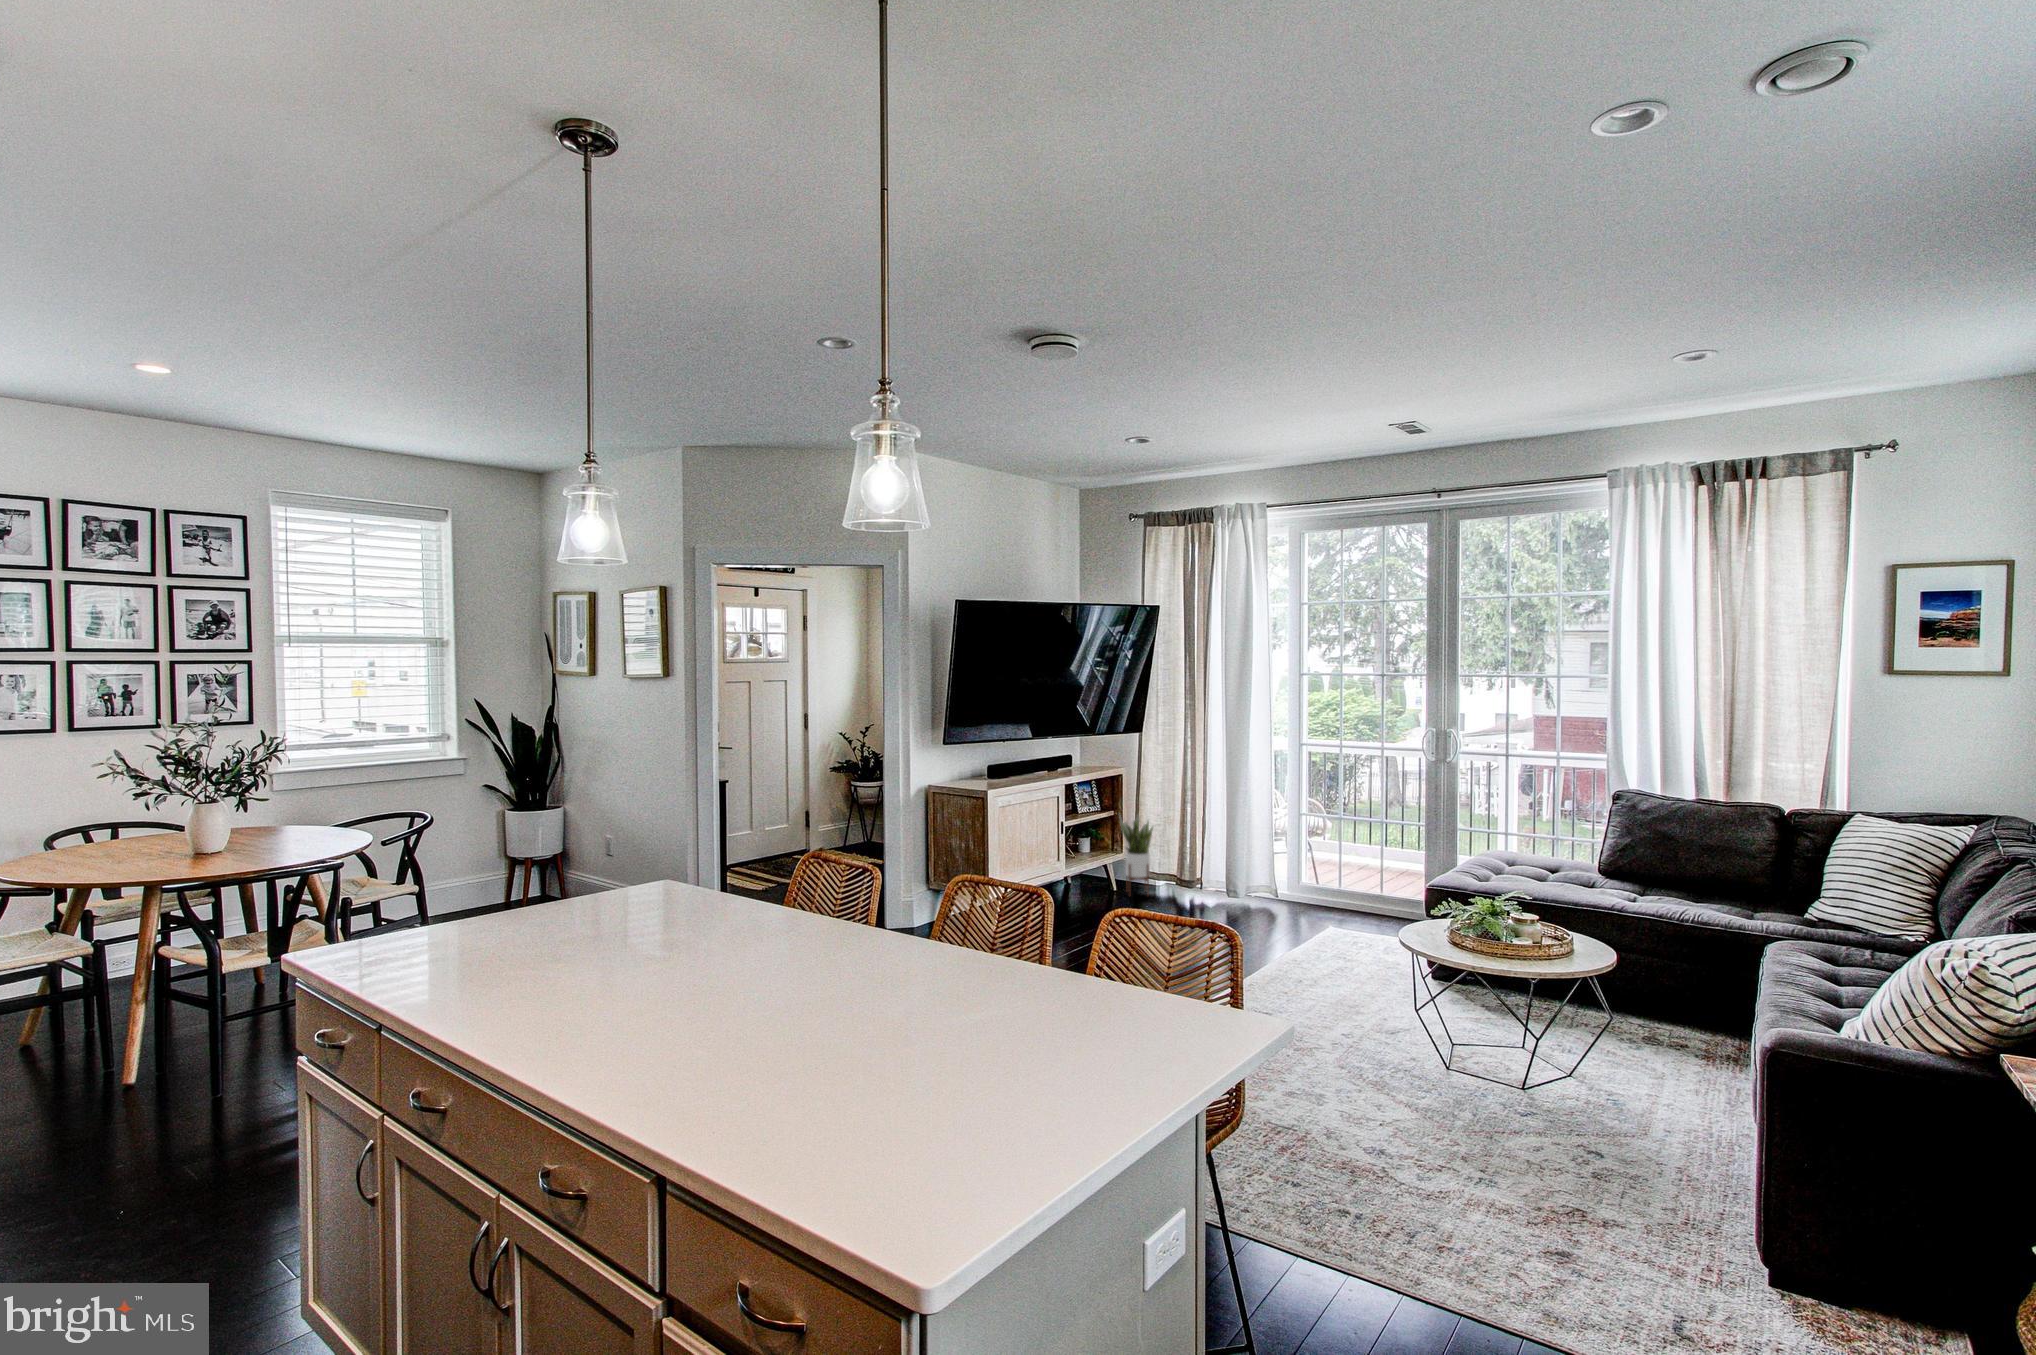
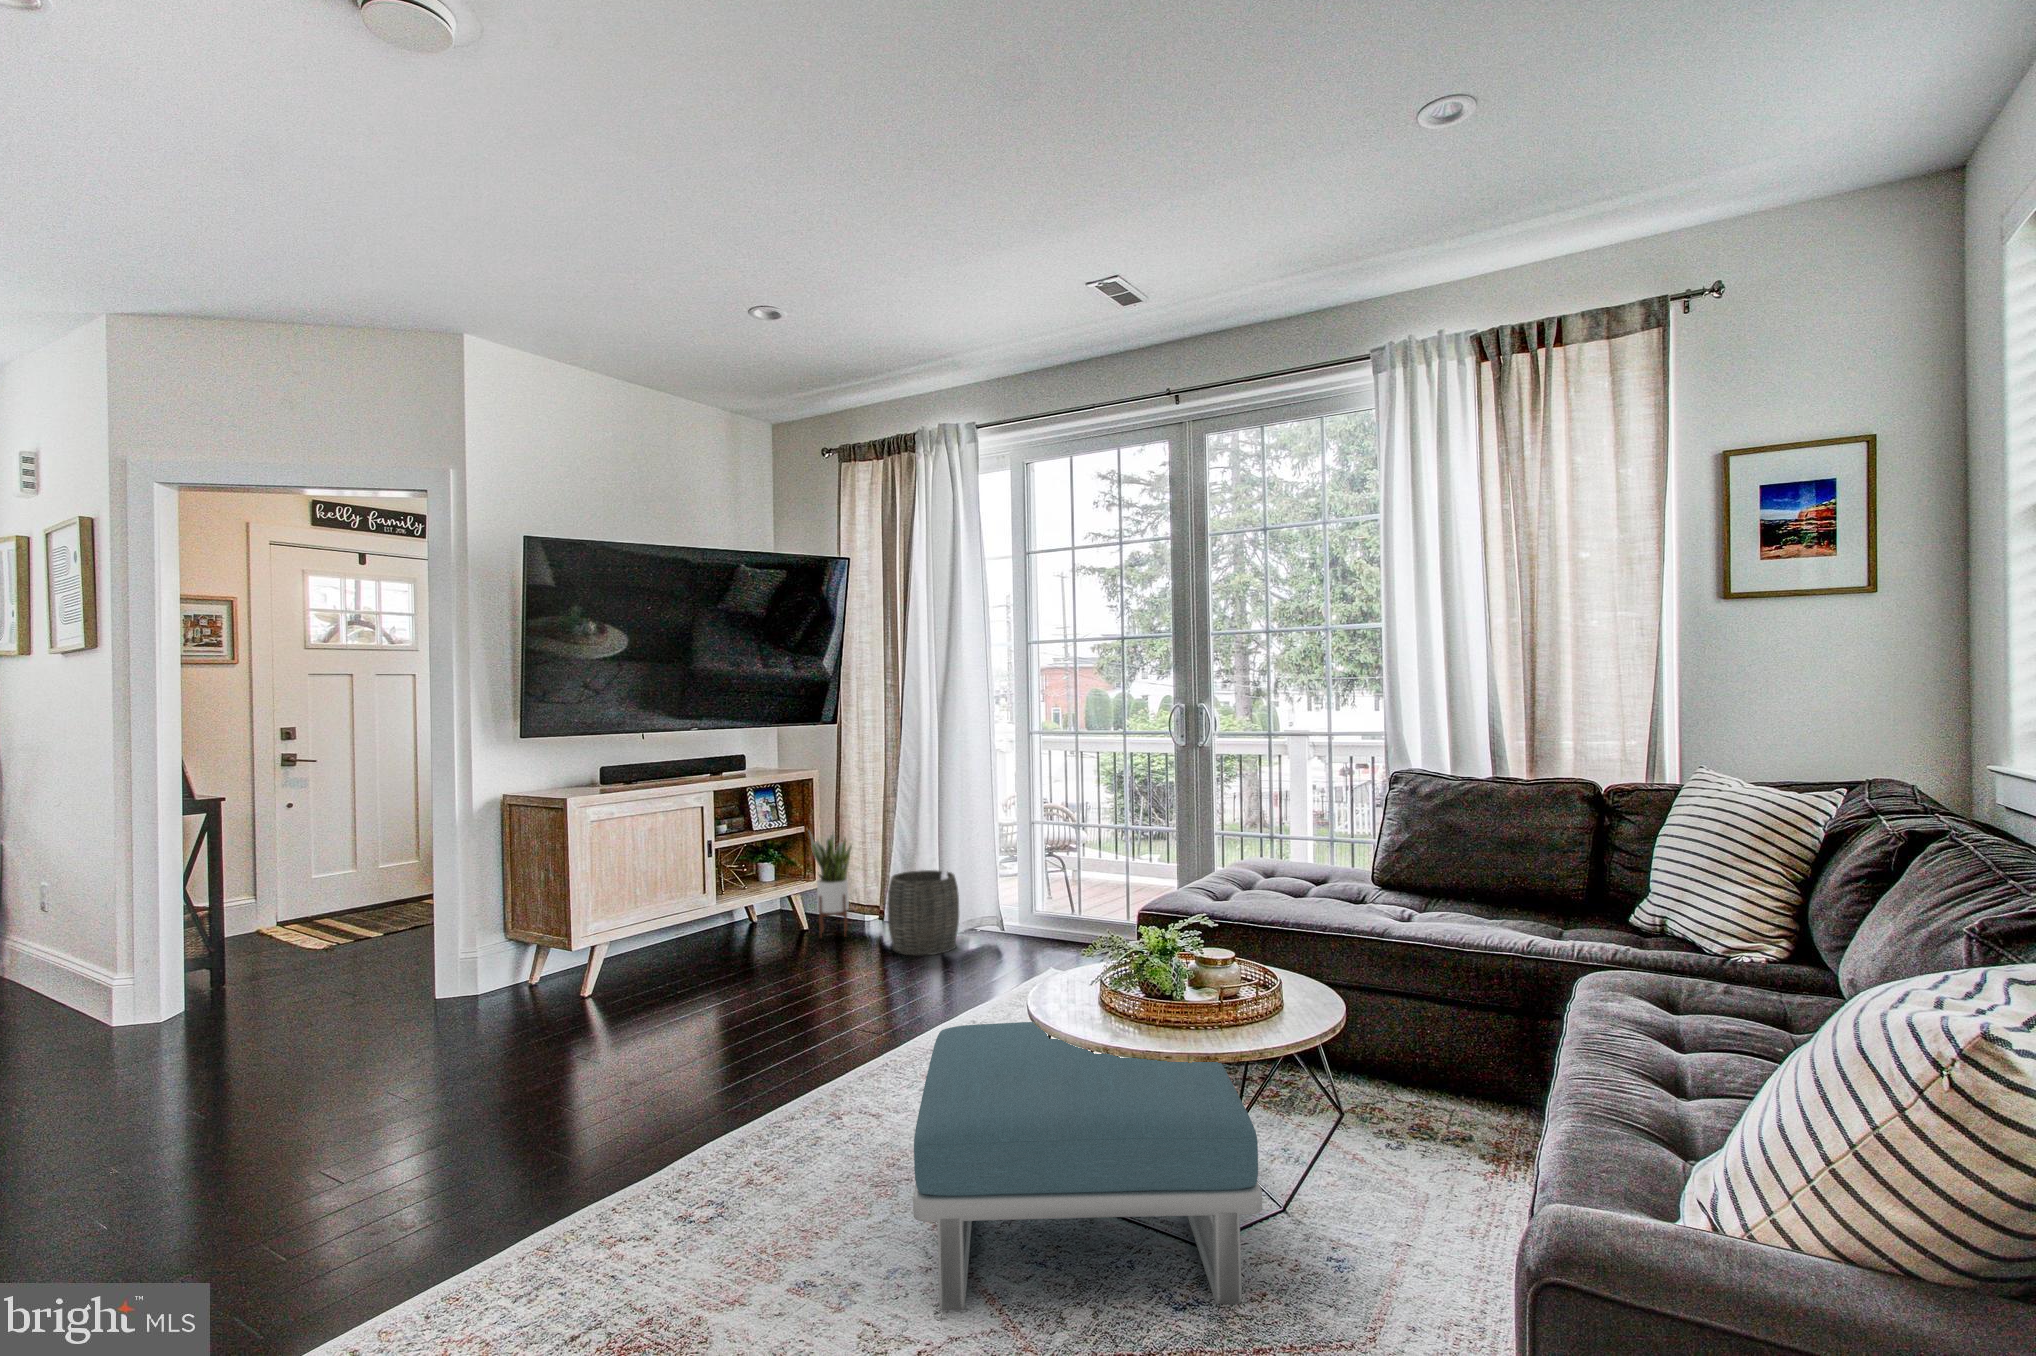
woven basket: none [1190,848,1246,913] -> present [888,870,959,956]
footstool: none [1328,956,1574,1115] -> present [913,1022,1262,1310]

